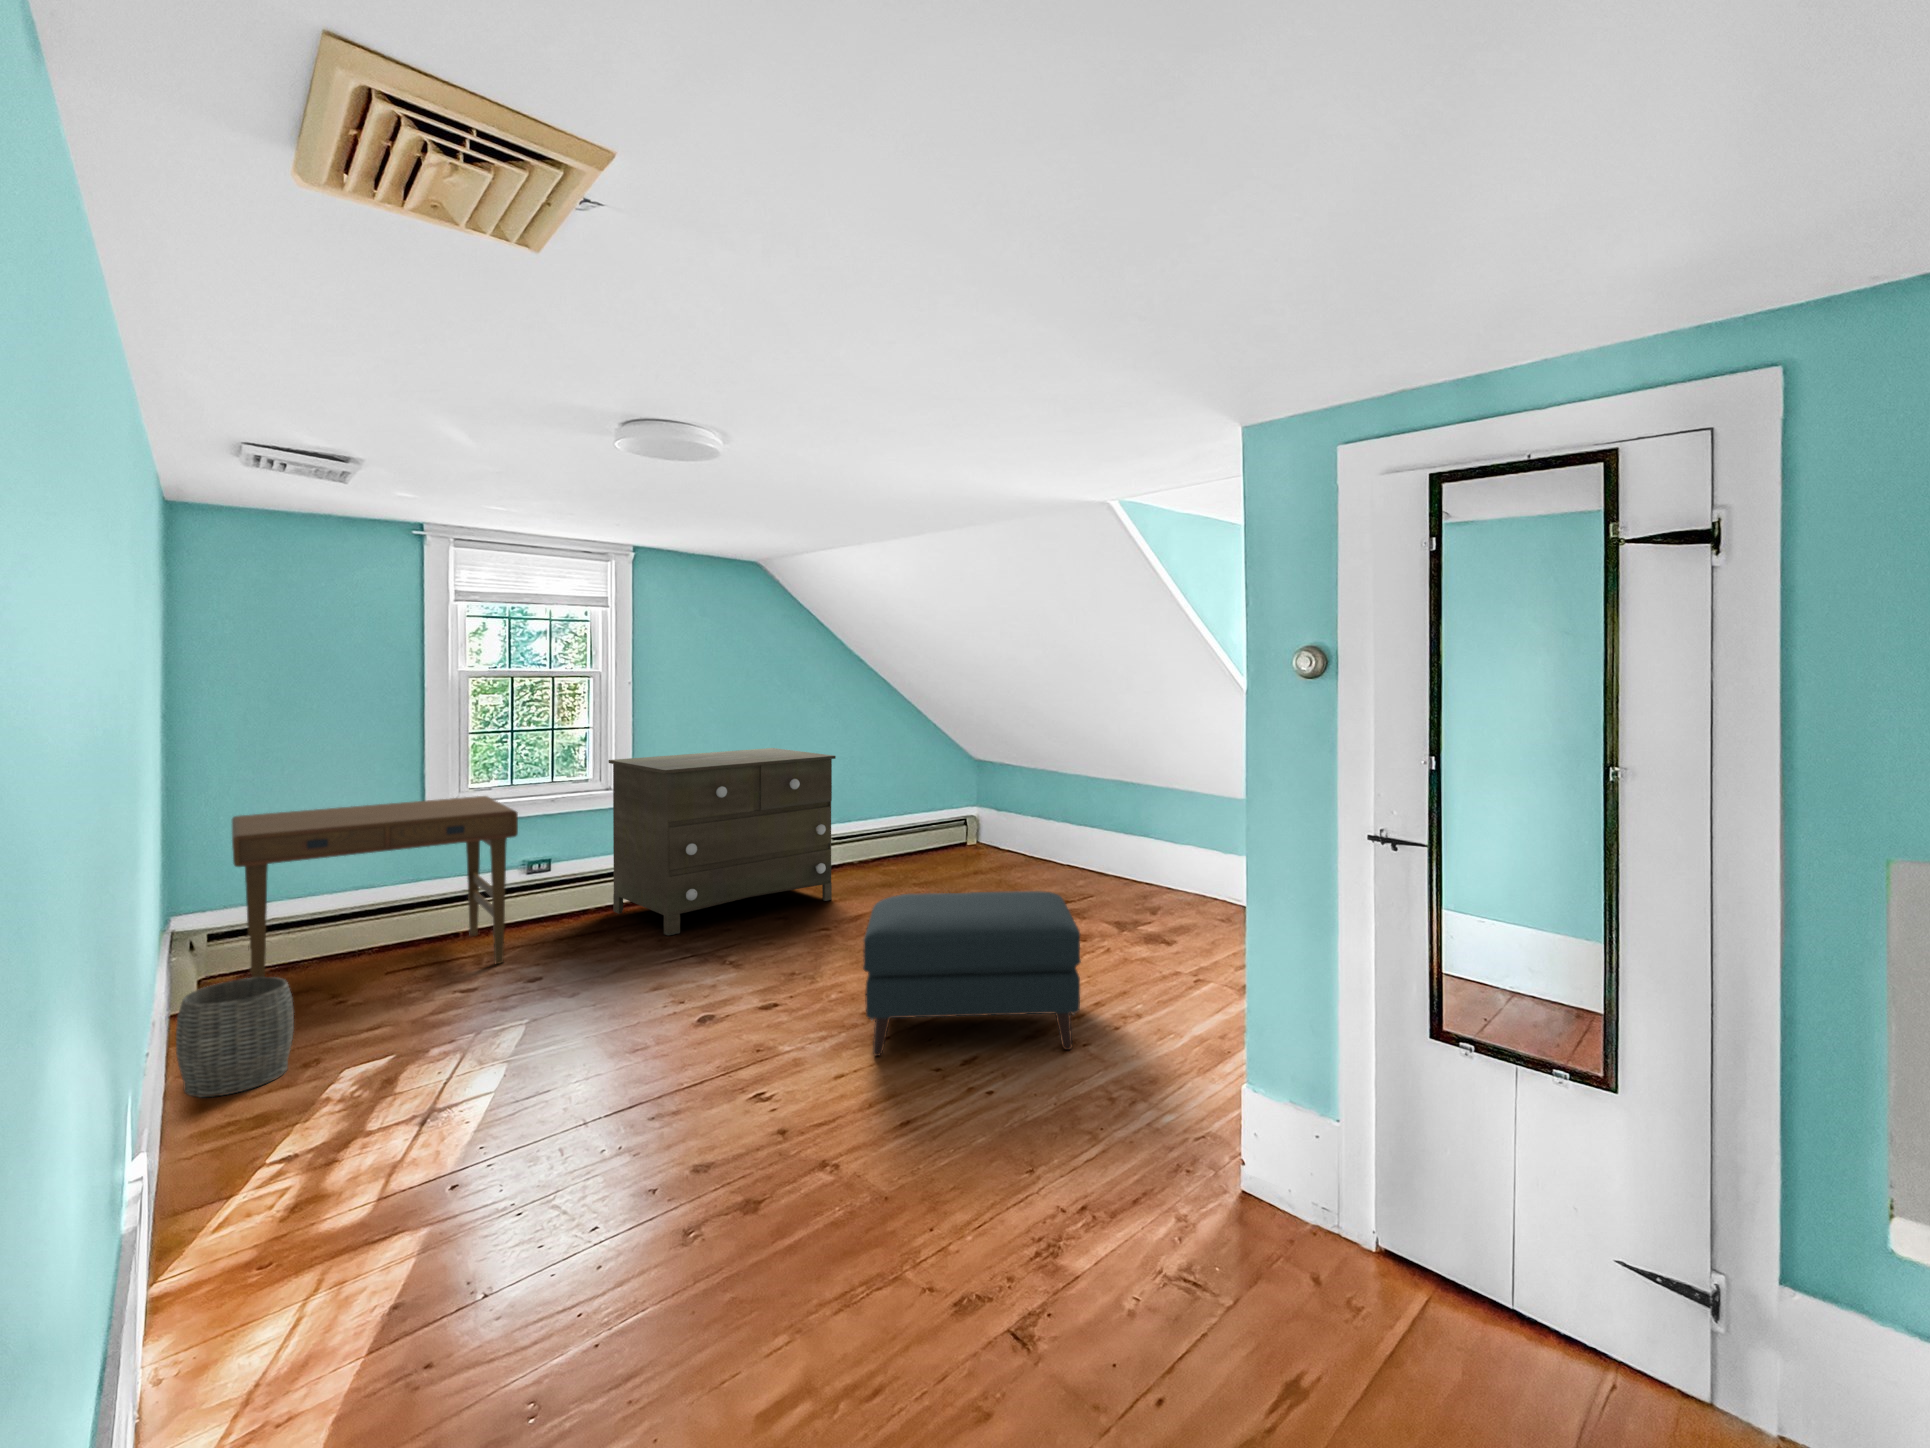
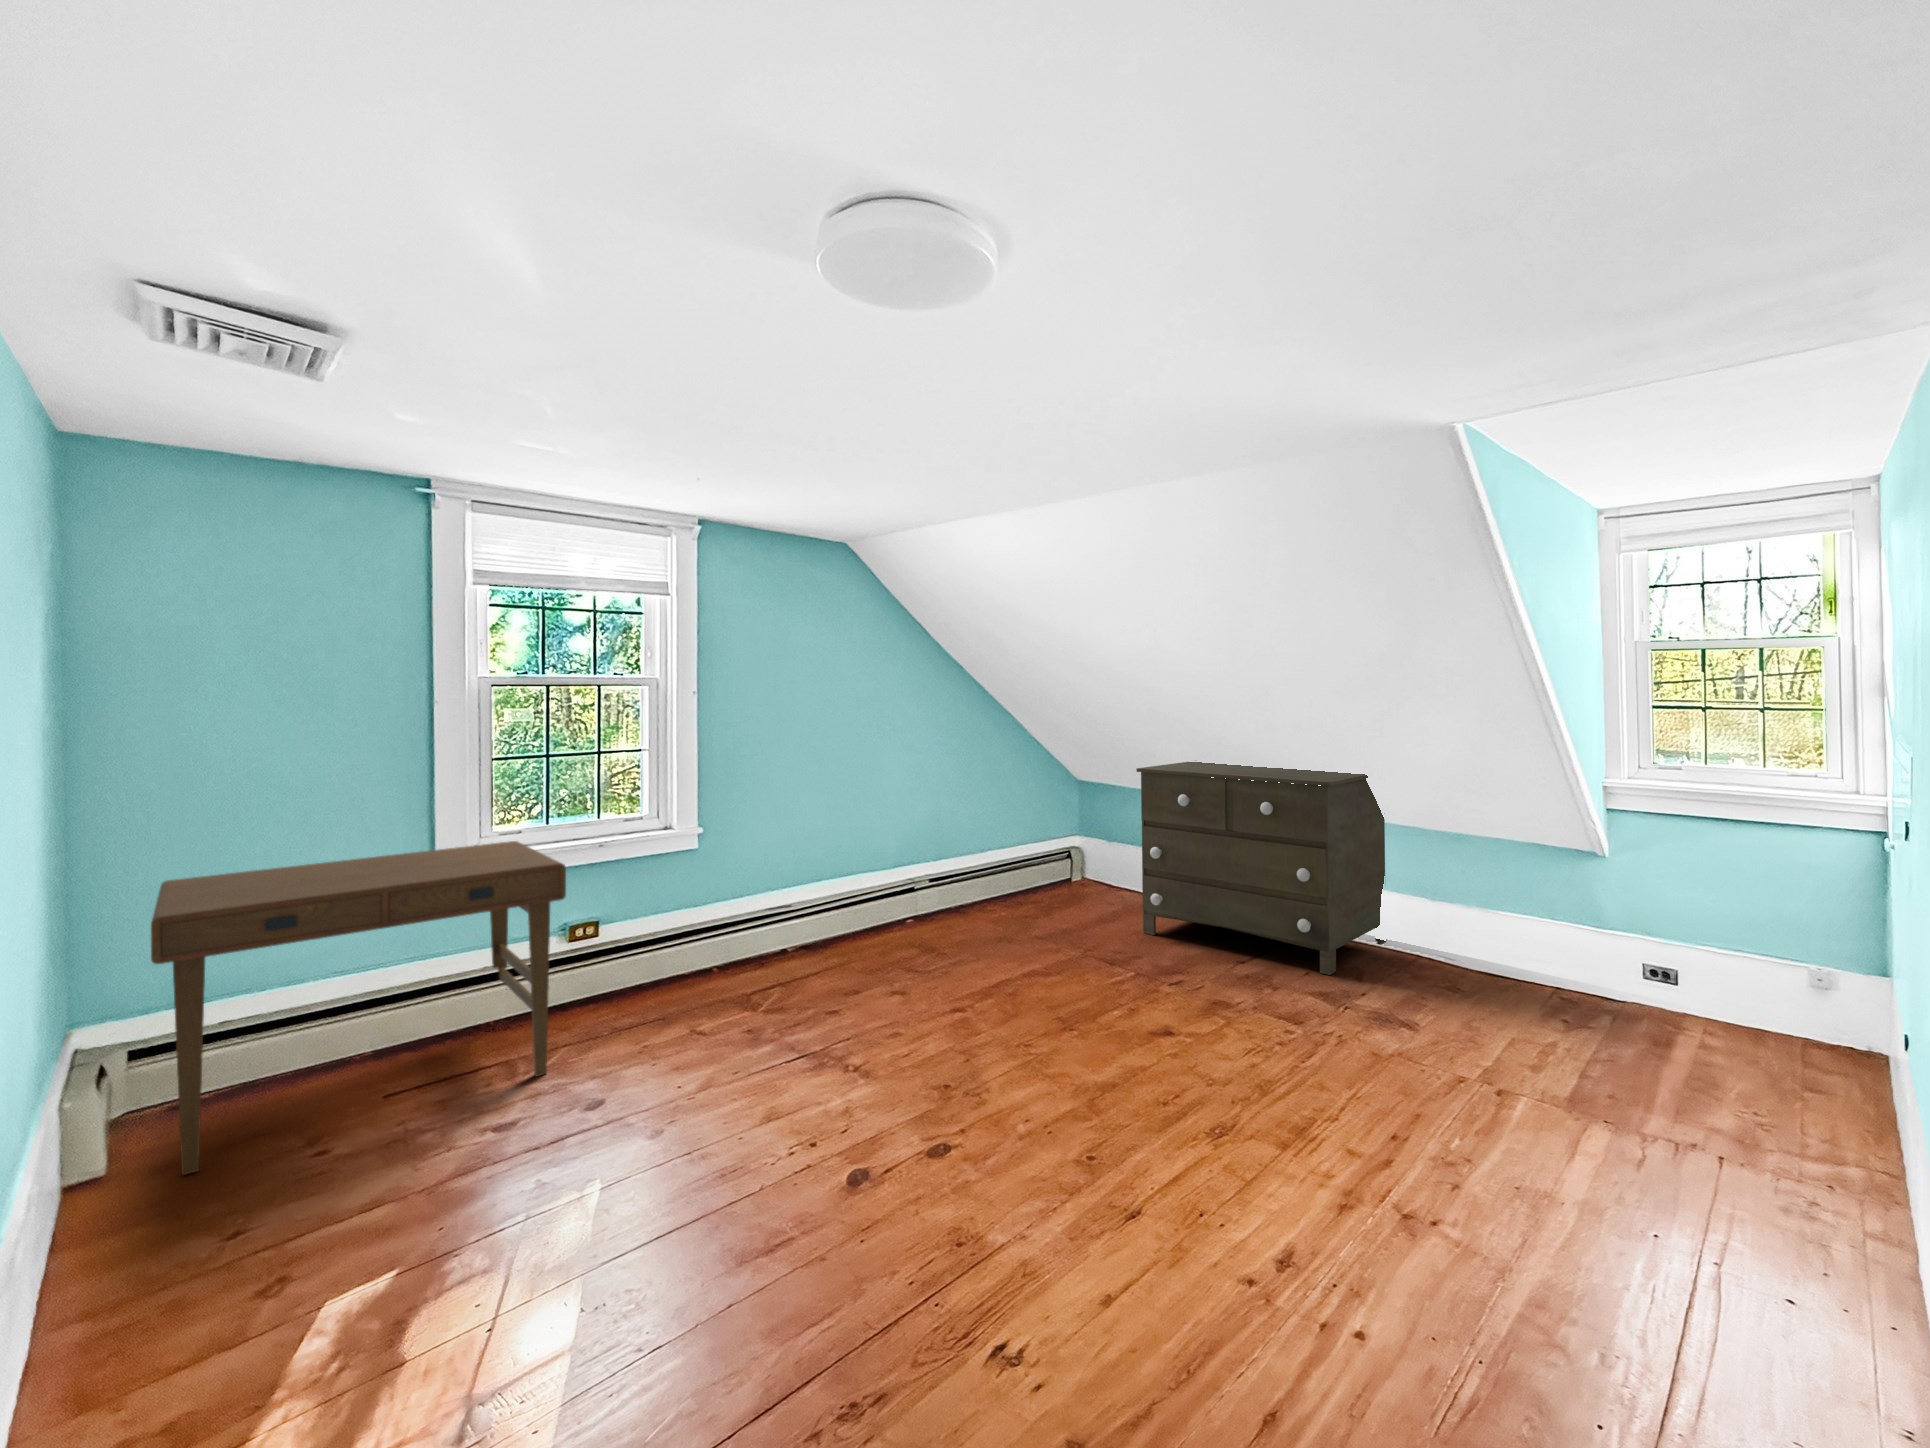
dresser: present [608,748,836,935] -> present [1136,762,1386,975]
ottoman: present [863,891,1081,1056] -> none [1095,968,1456,1247]
woven basket: present [176,977,294,1097] -> none [22,1154,233,1388]

